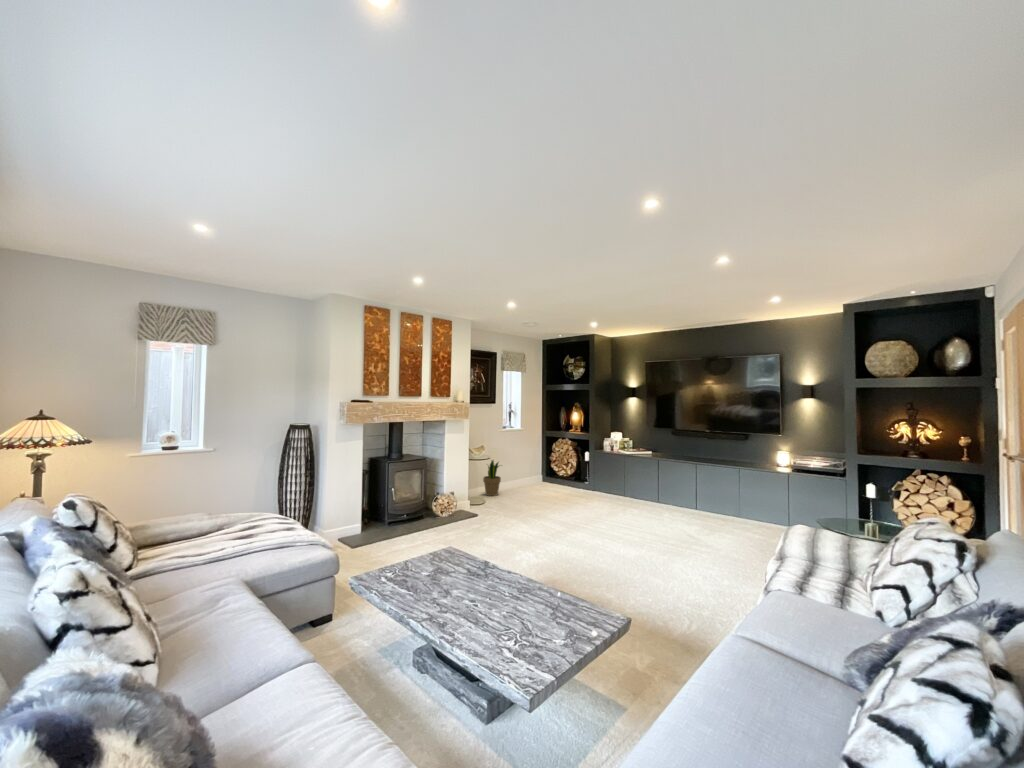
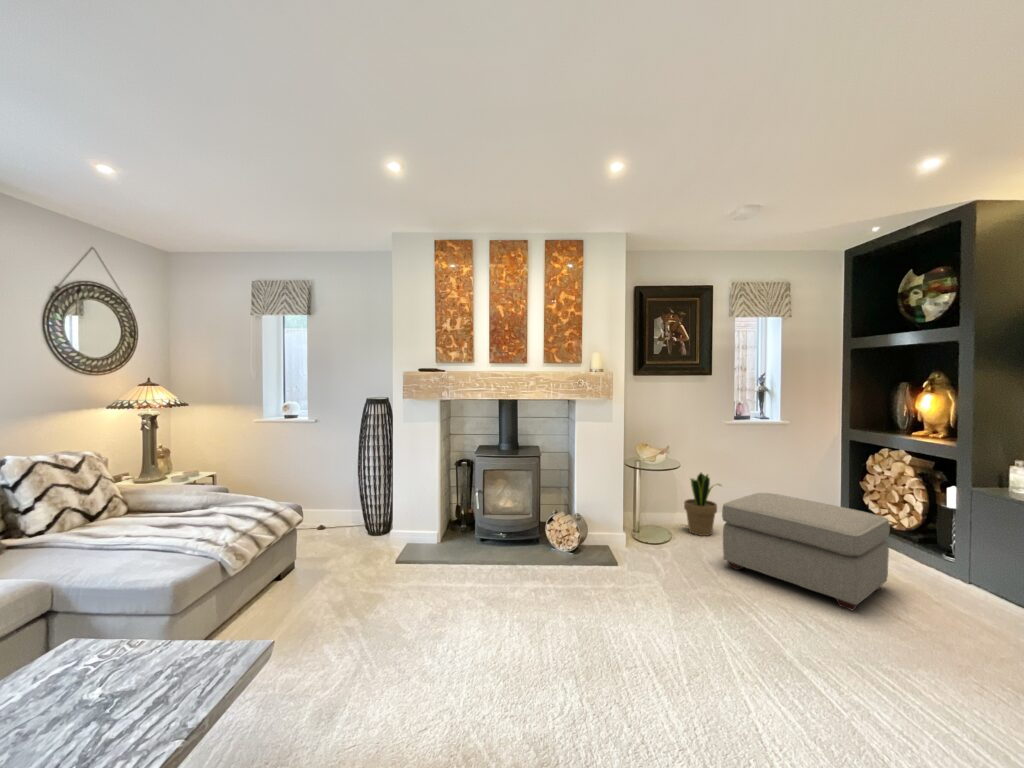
ottoman: none [521,465,580,506] -> present [722,493,890,610]

